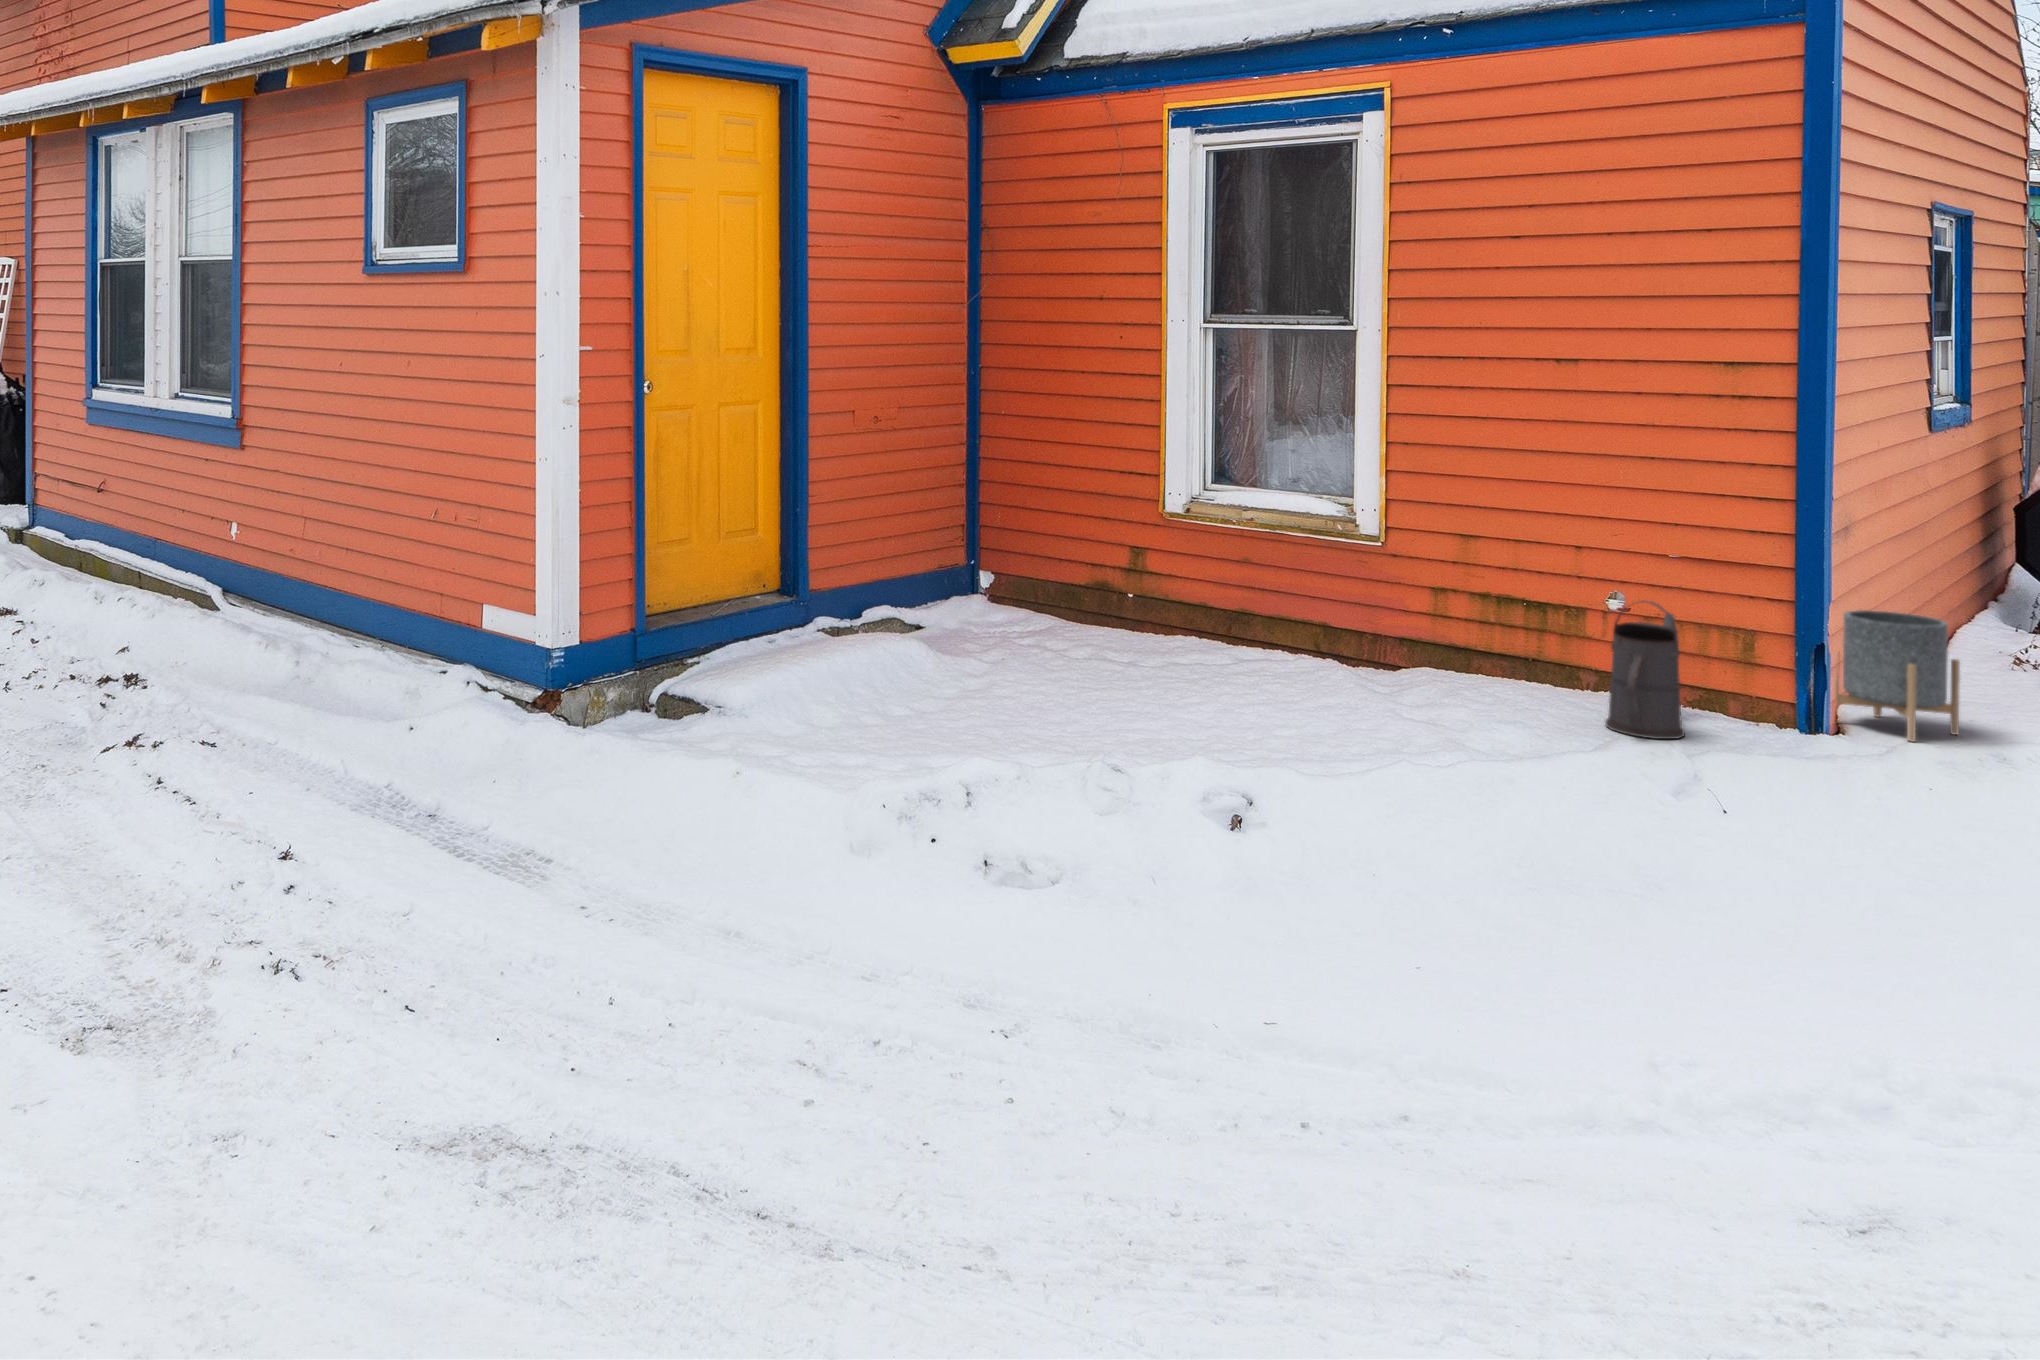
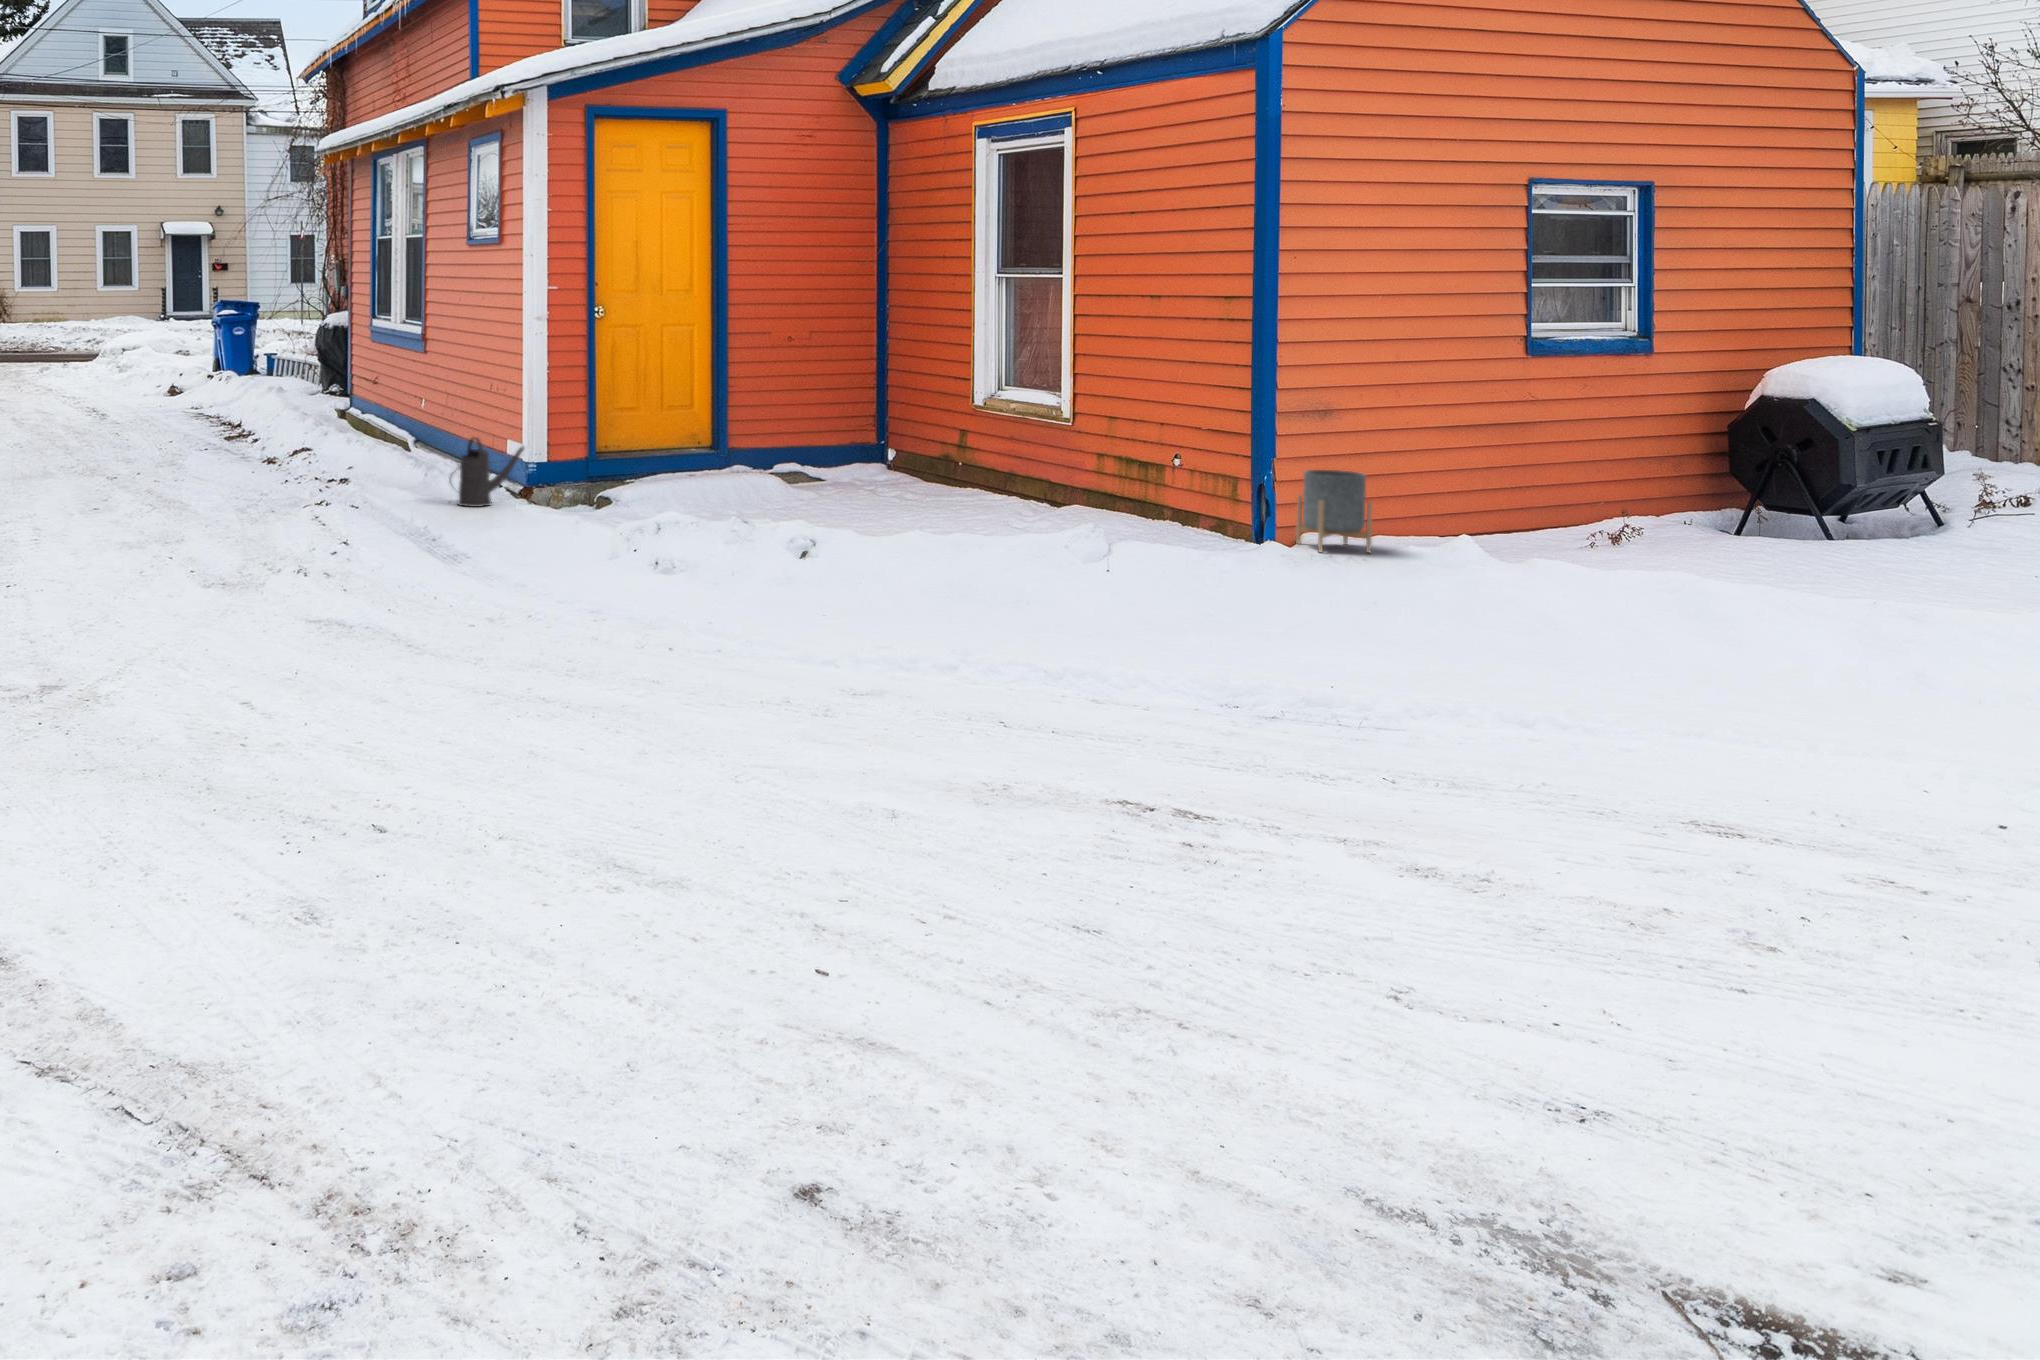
watering can: present [1605,601,1685,739] -> present [450,437,524,507]

